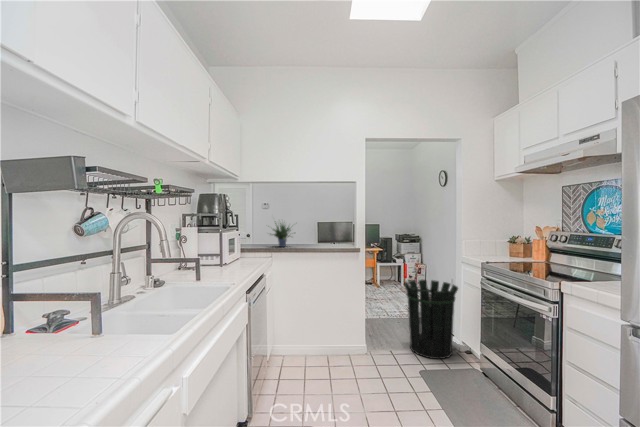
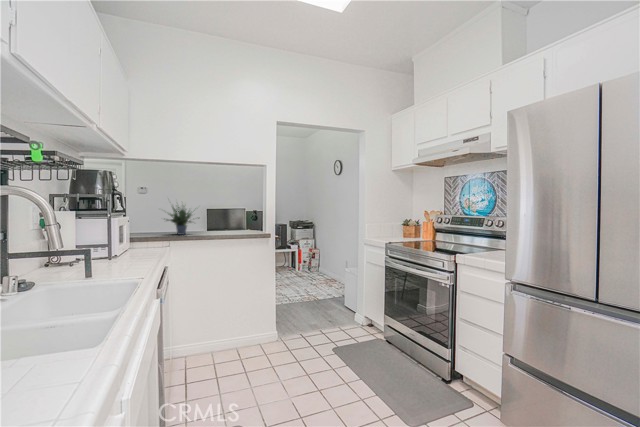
waste bin: present [404,280,458,359] -> none [314,263,364,336]

